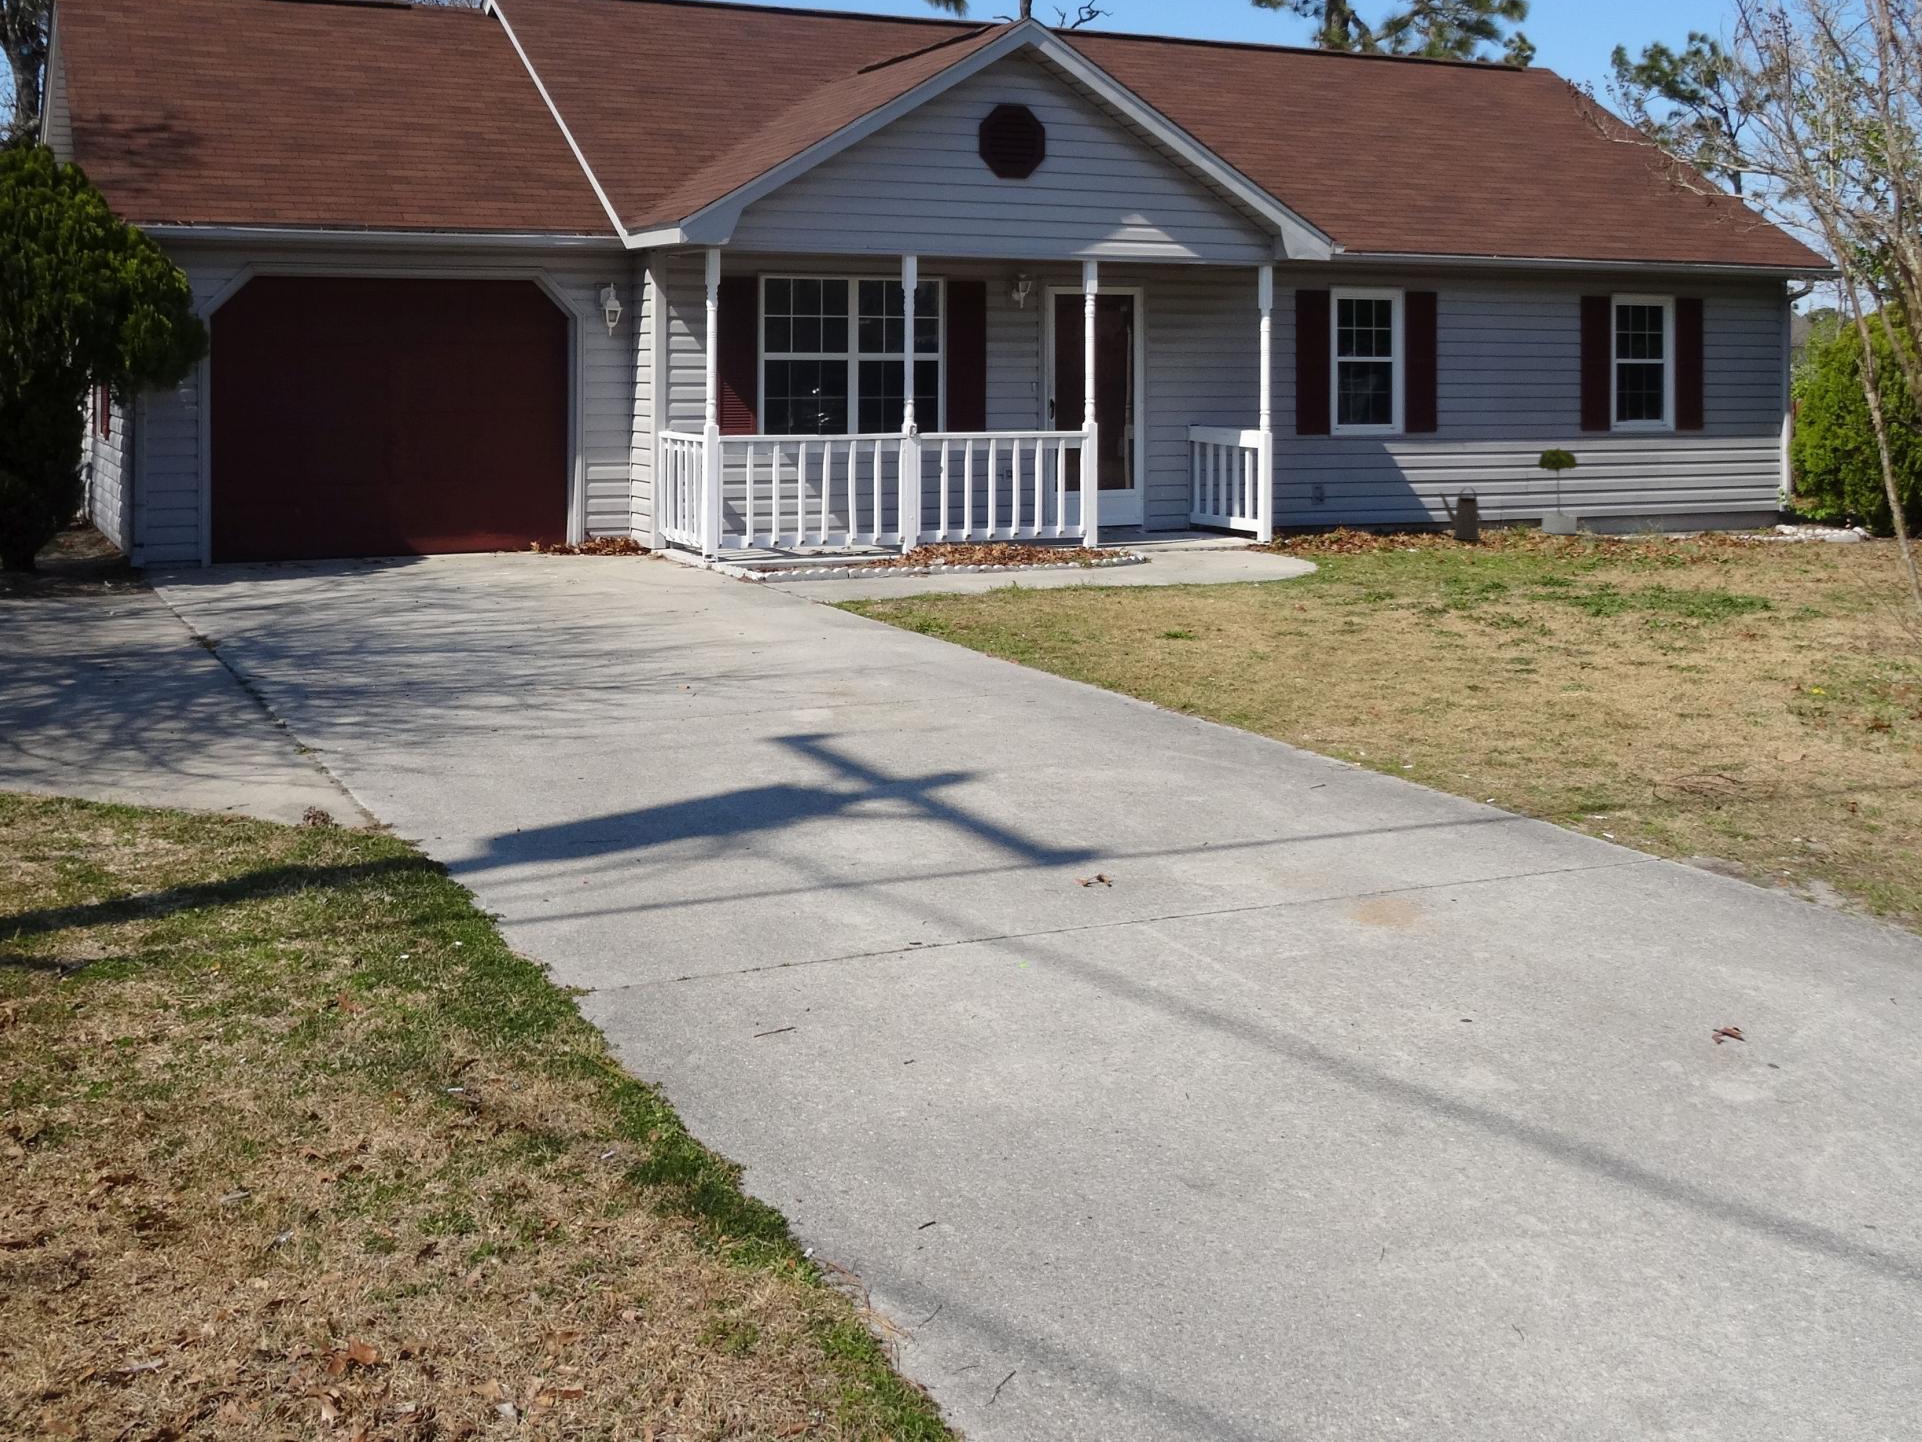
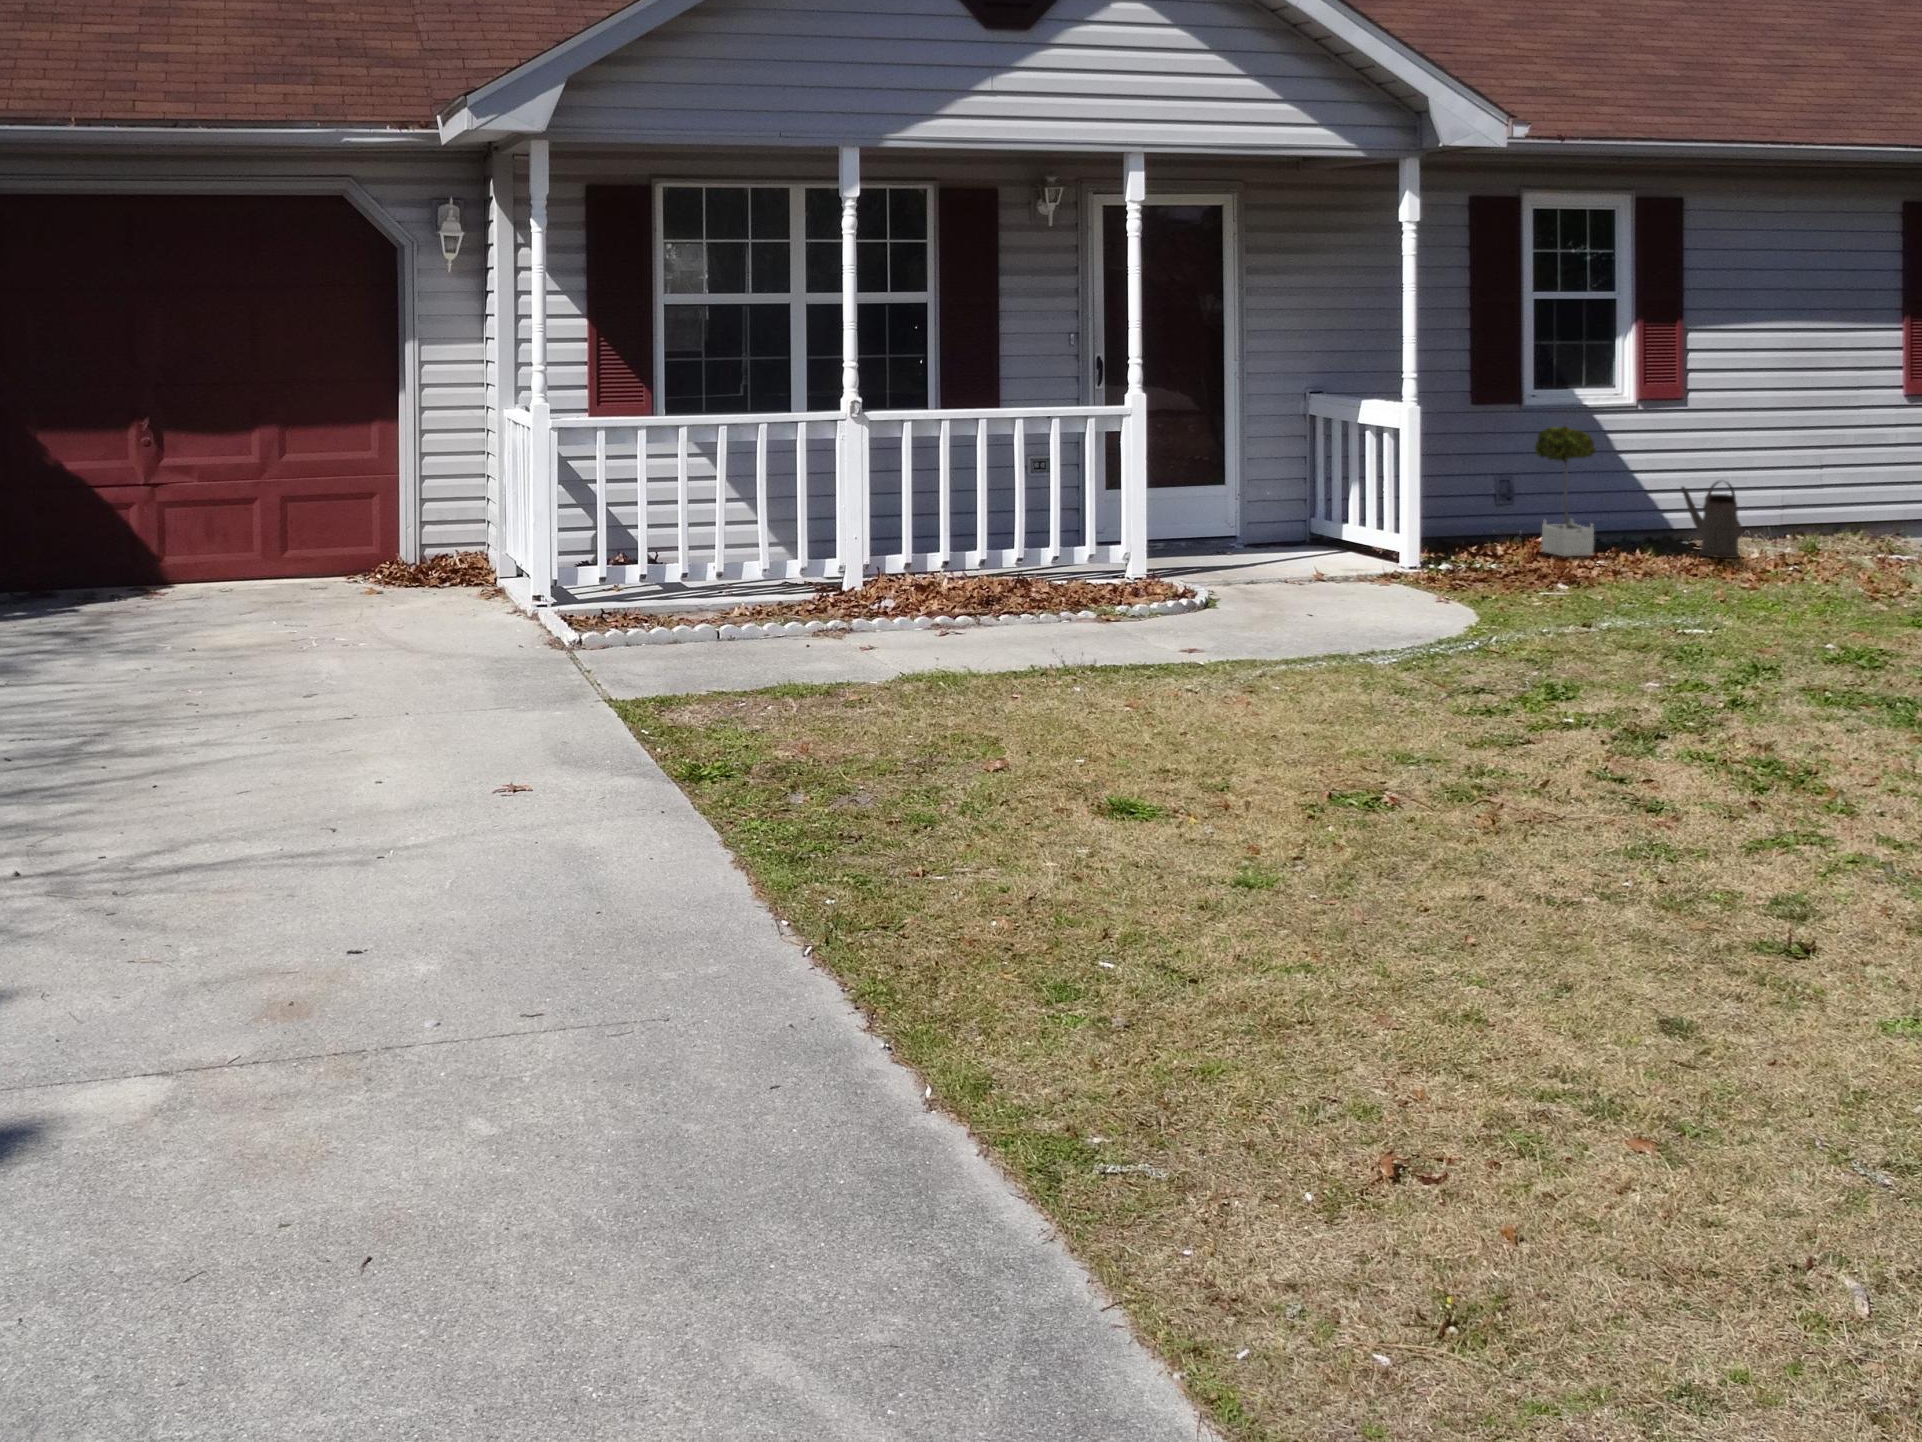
potted tree: present [1538,448,1577,534] -> present [1535,426,1595,557]

